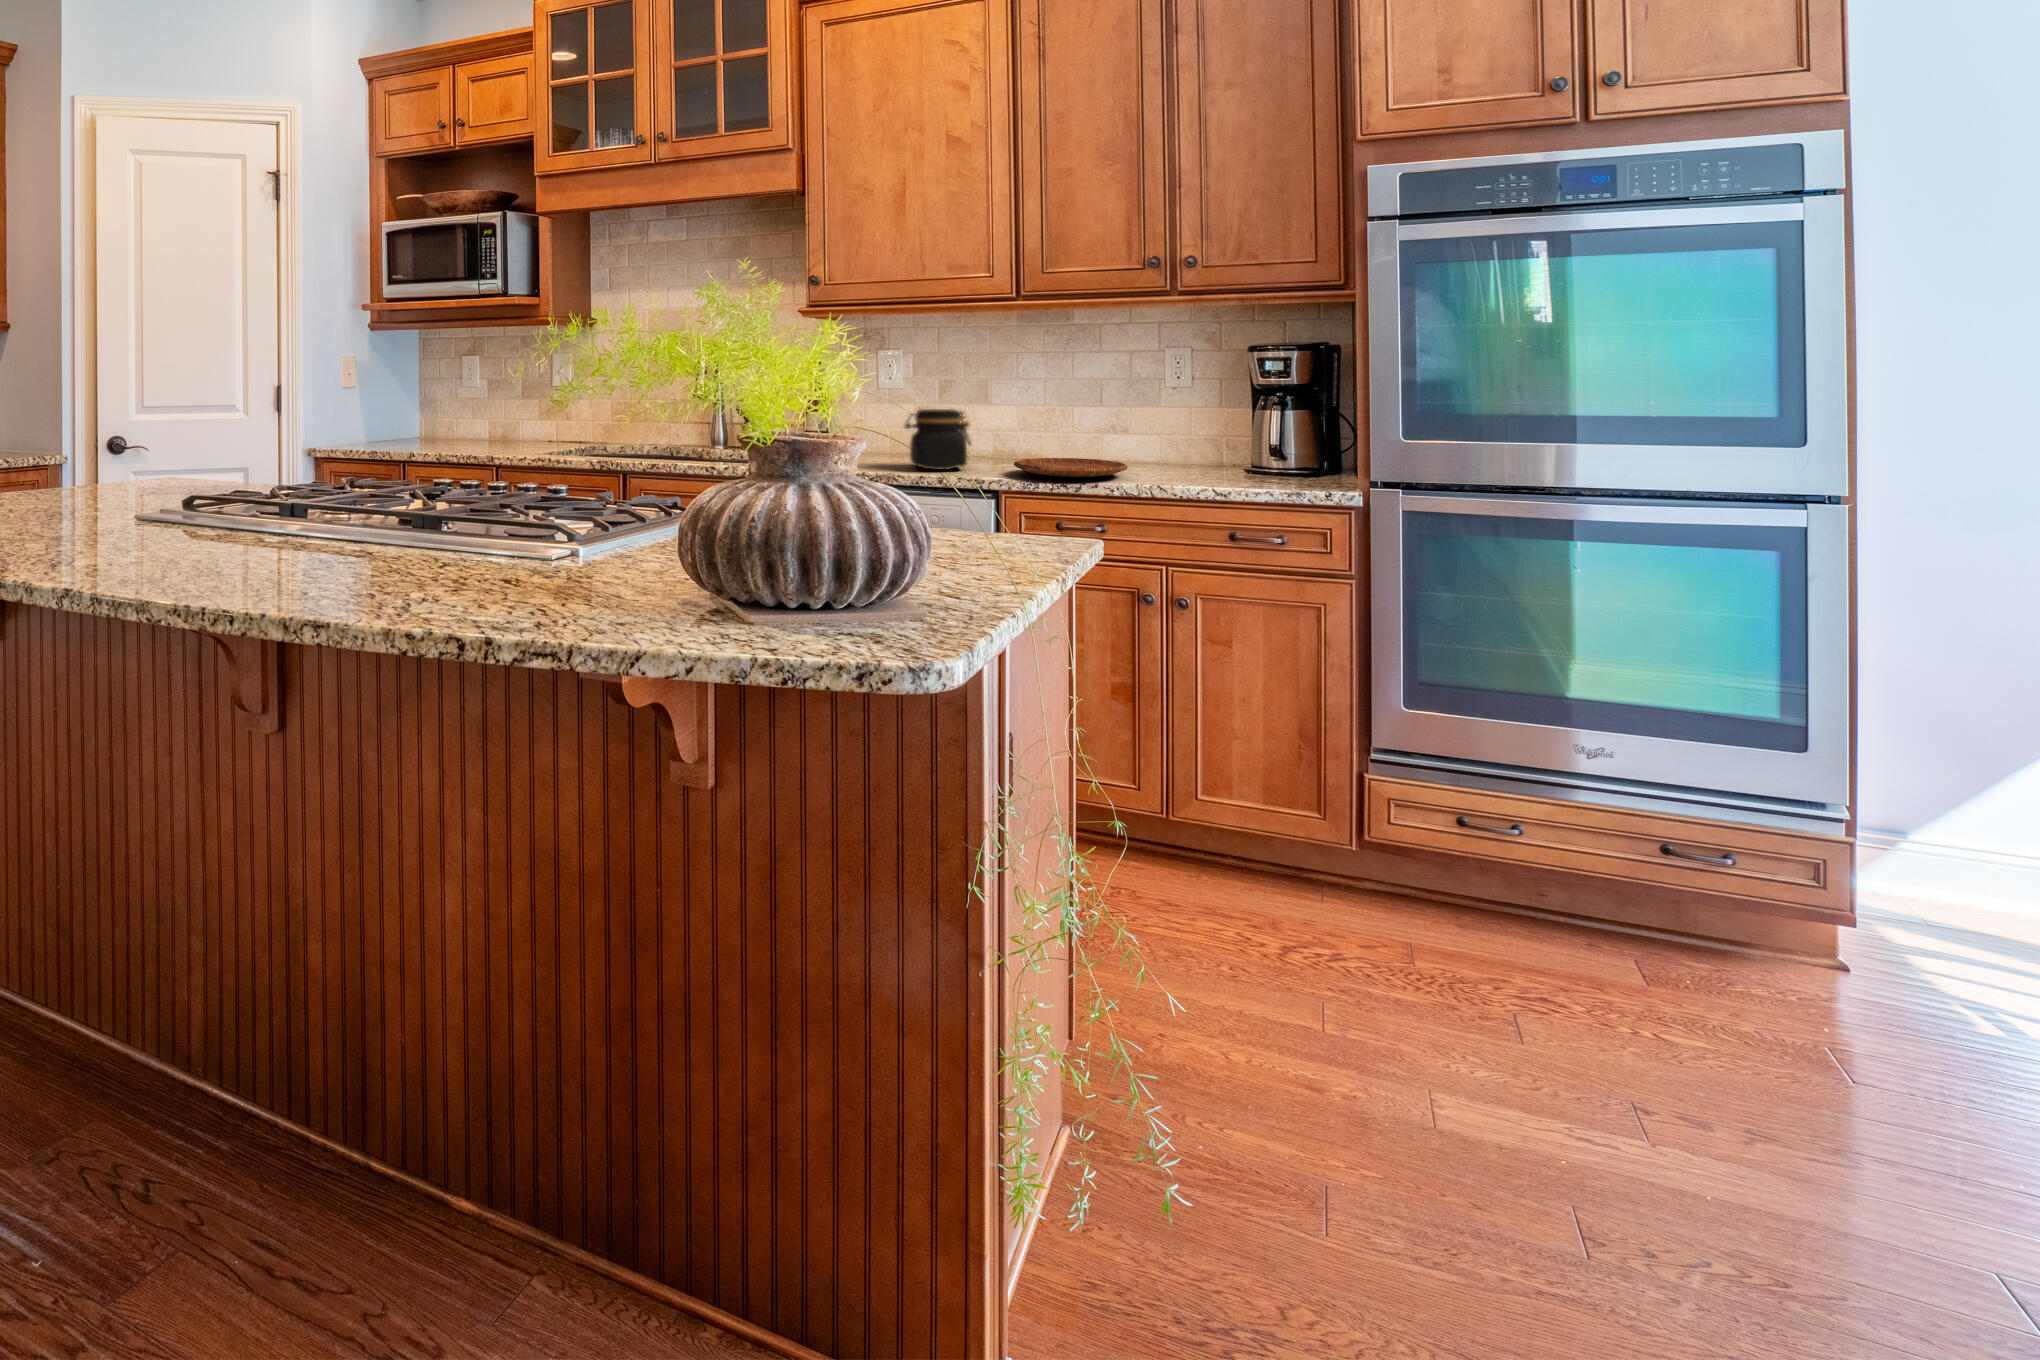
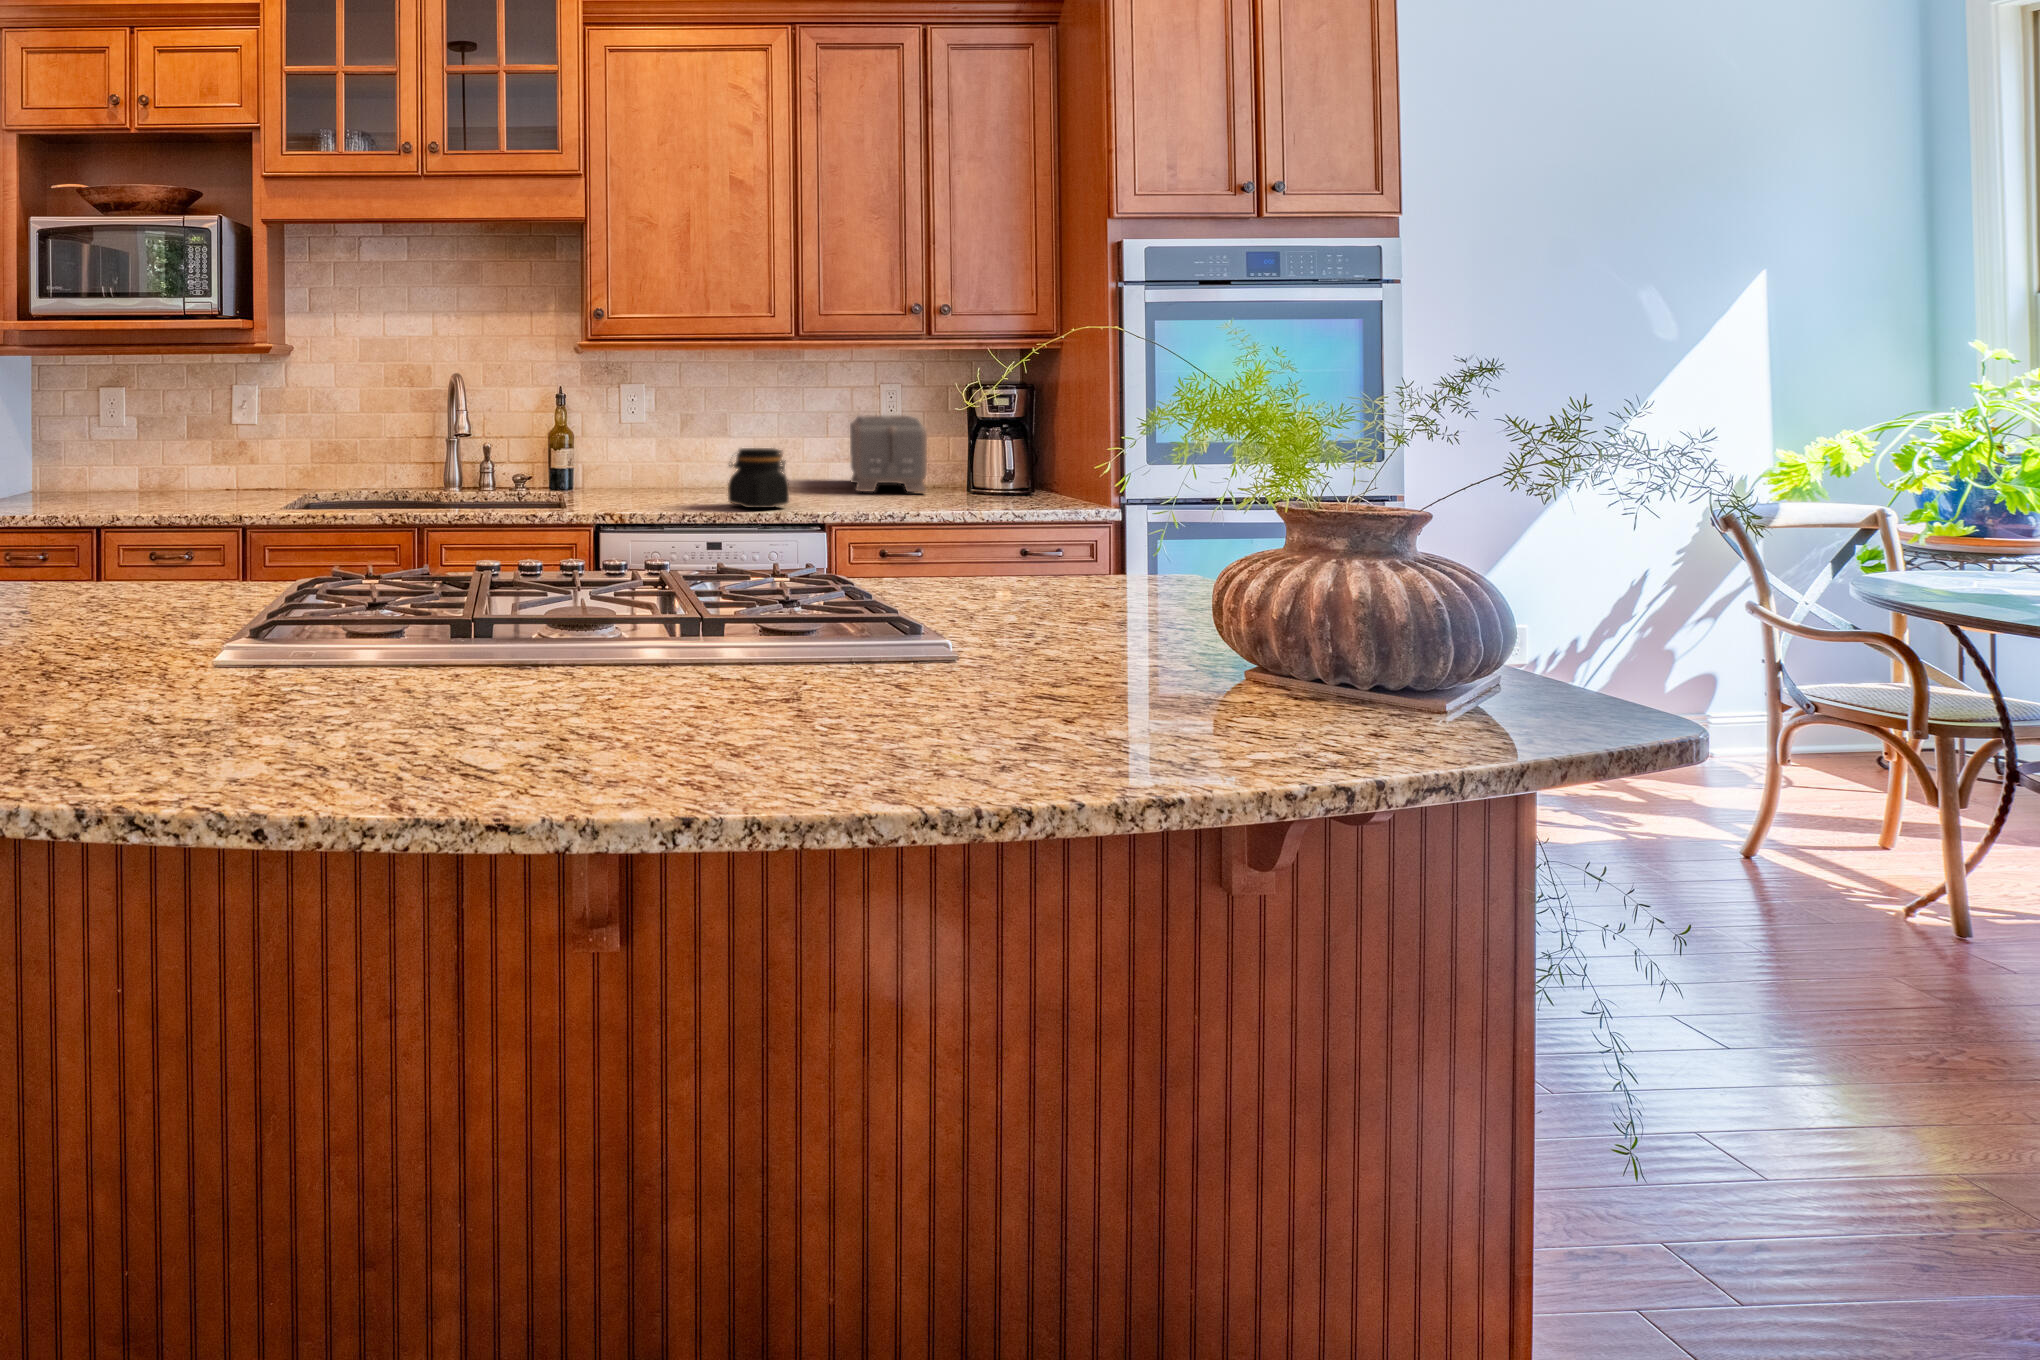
toaster: none [1090,376,1206,462] -> present [850,415,927,492]
tray: present [1014,458,1128,477] -> none [834,492,936,508]

